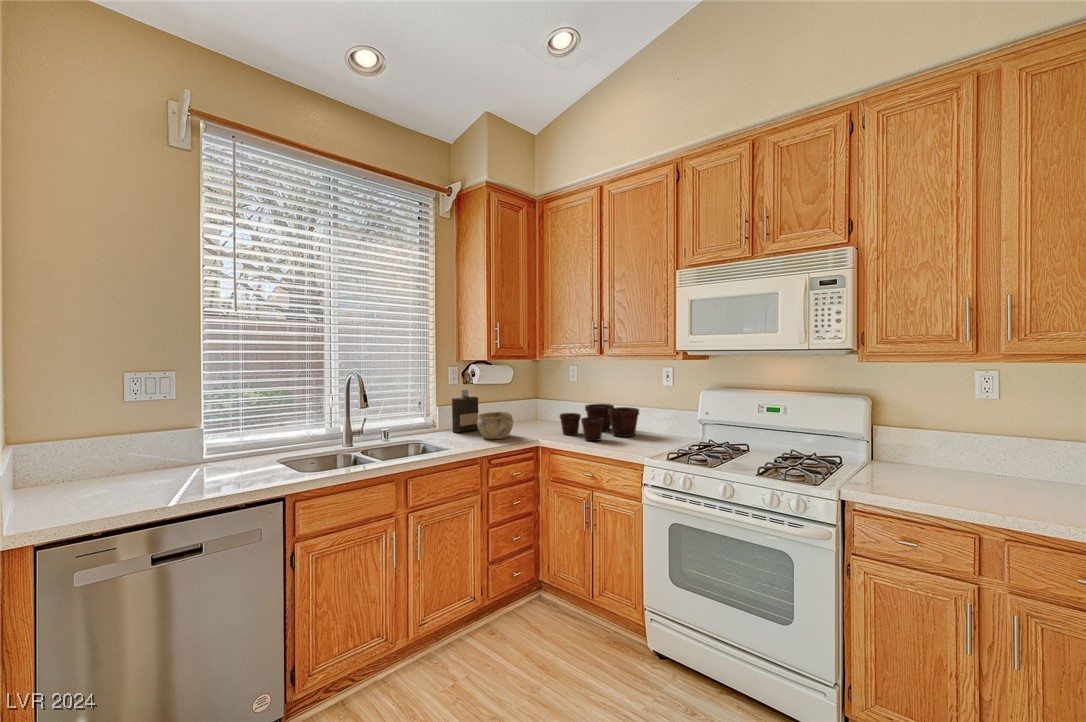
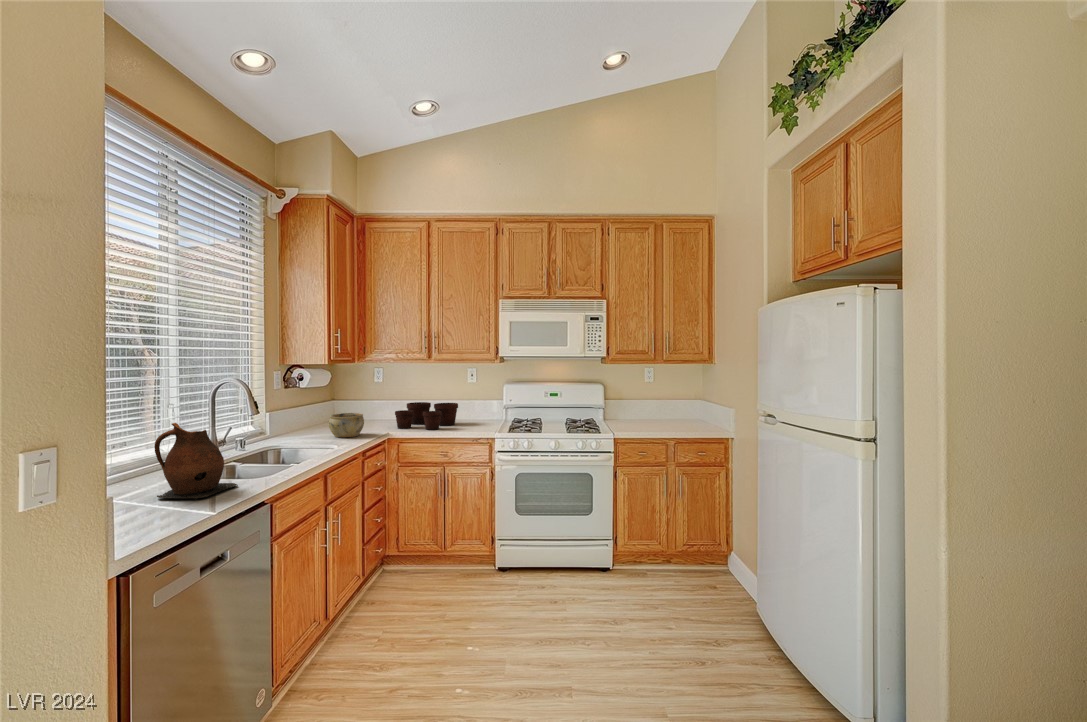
bottle: present [452,389,478,433] -> none [288,394,313,437]
ceramic pitcher: none [202,418,271,494] -> present [154,423,237,500]

